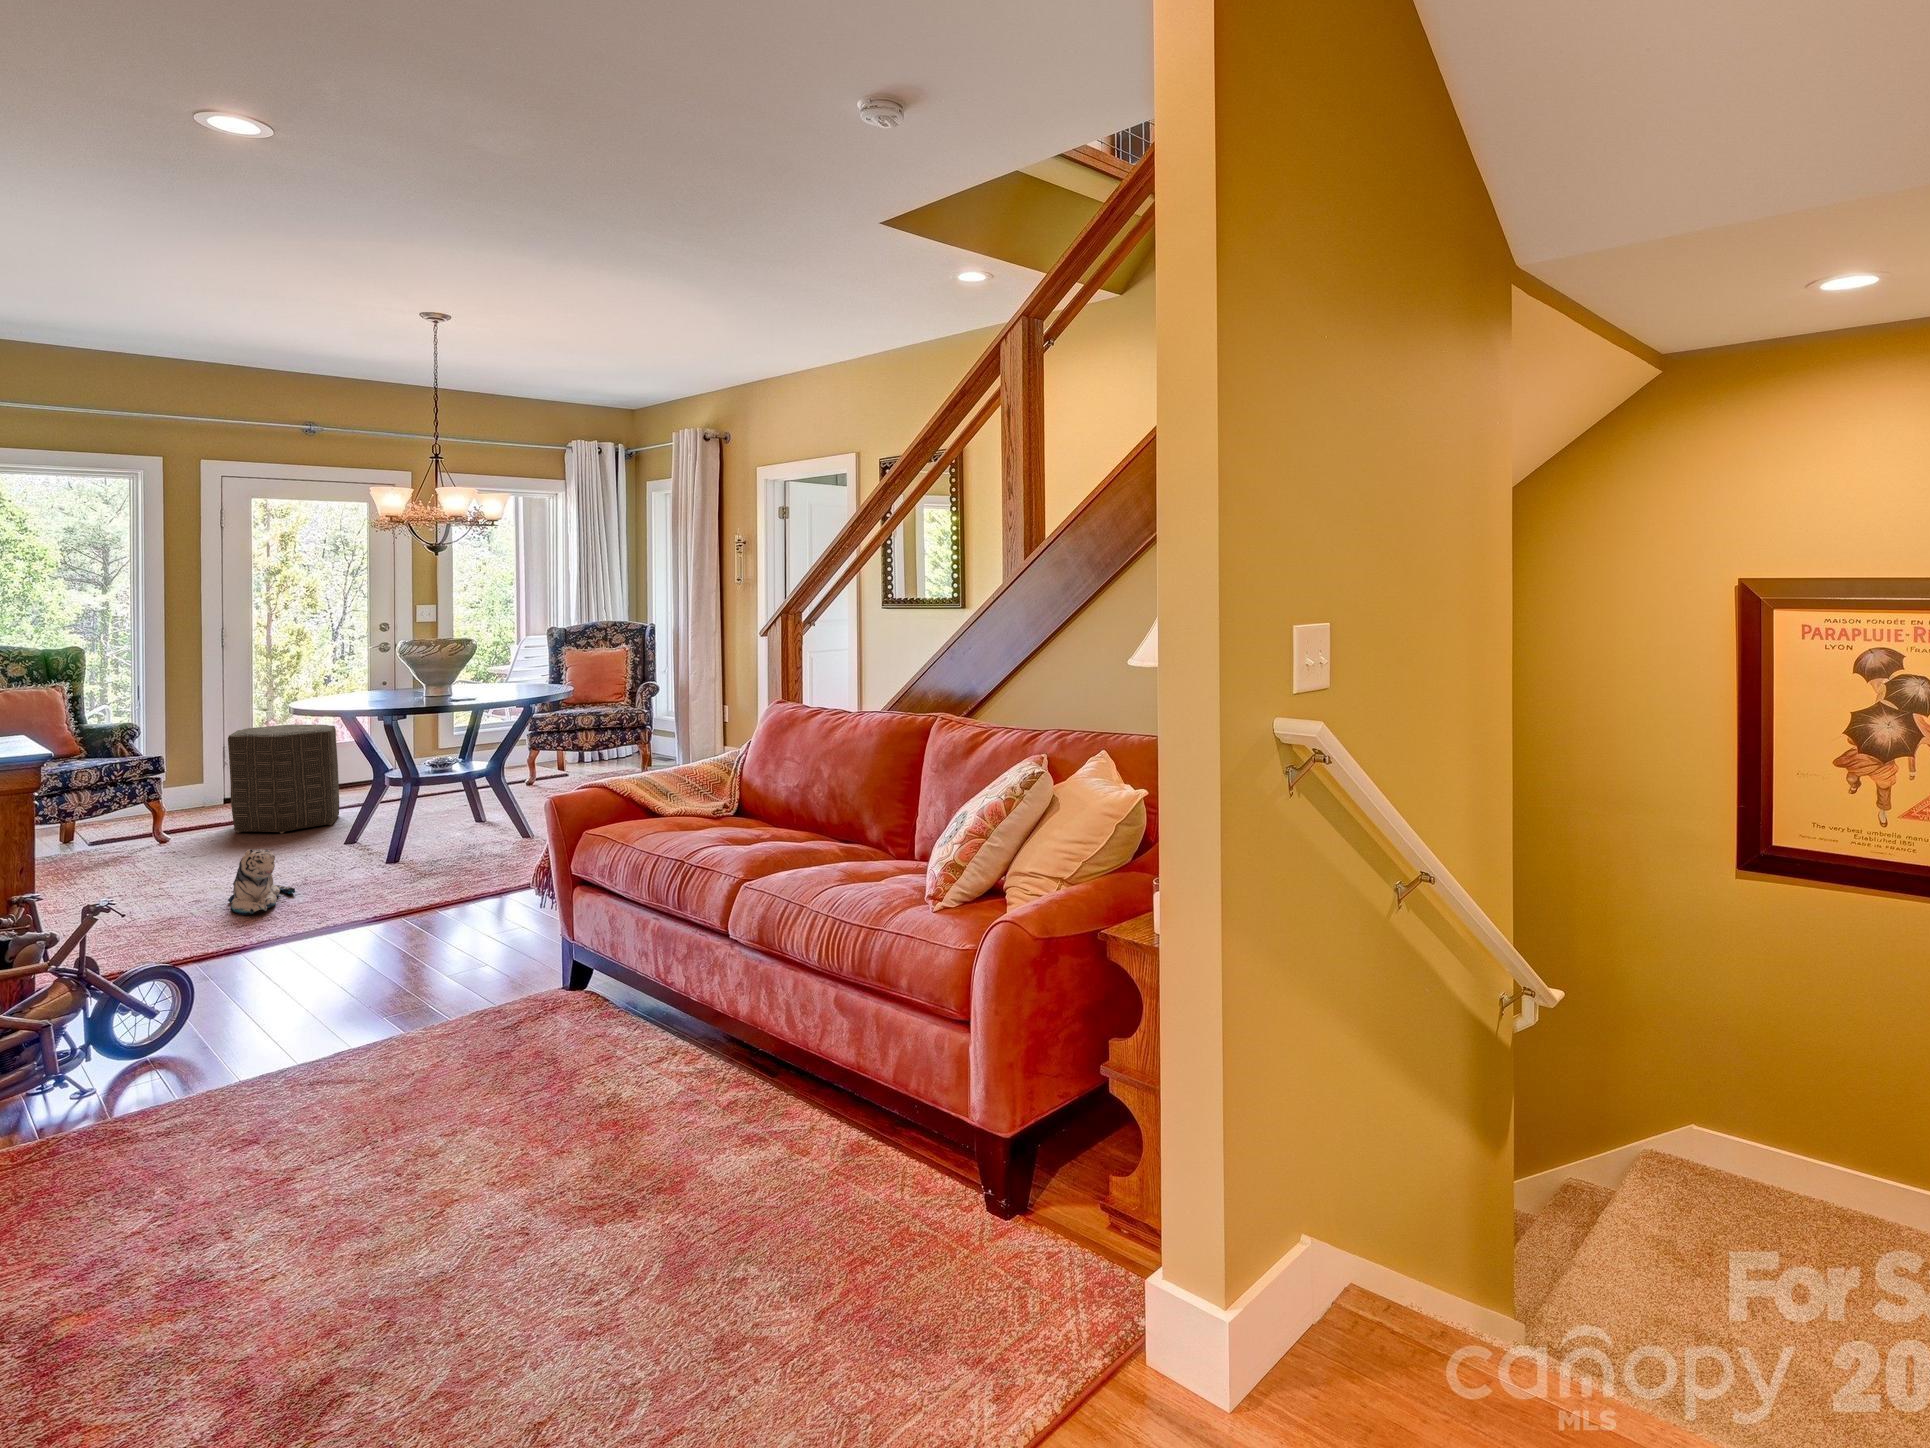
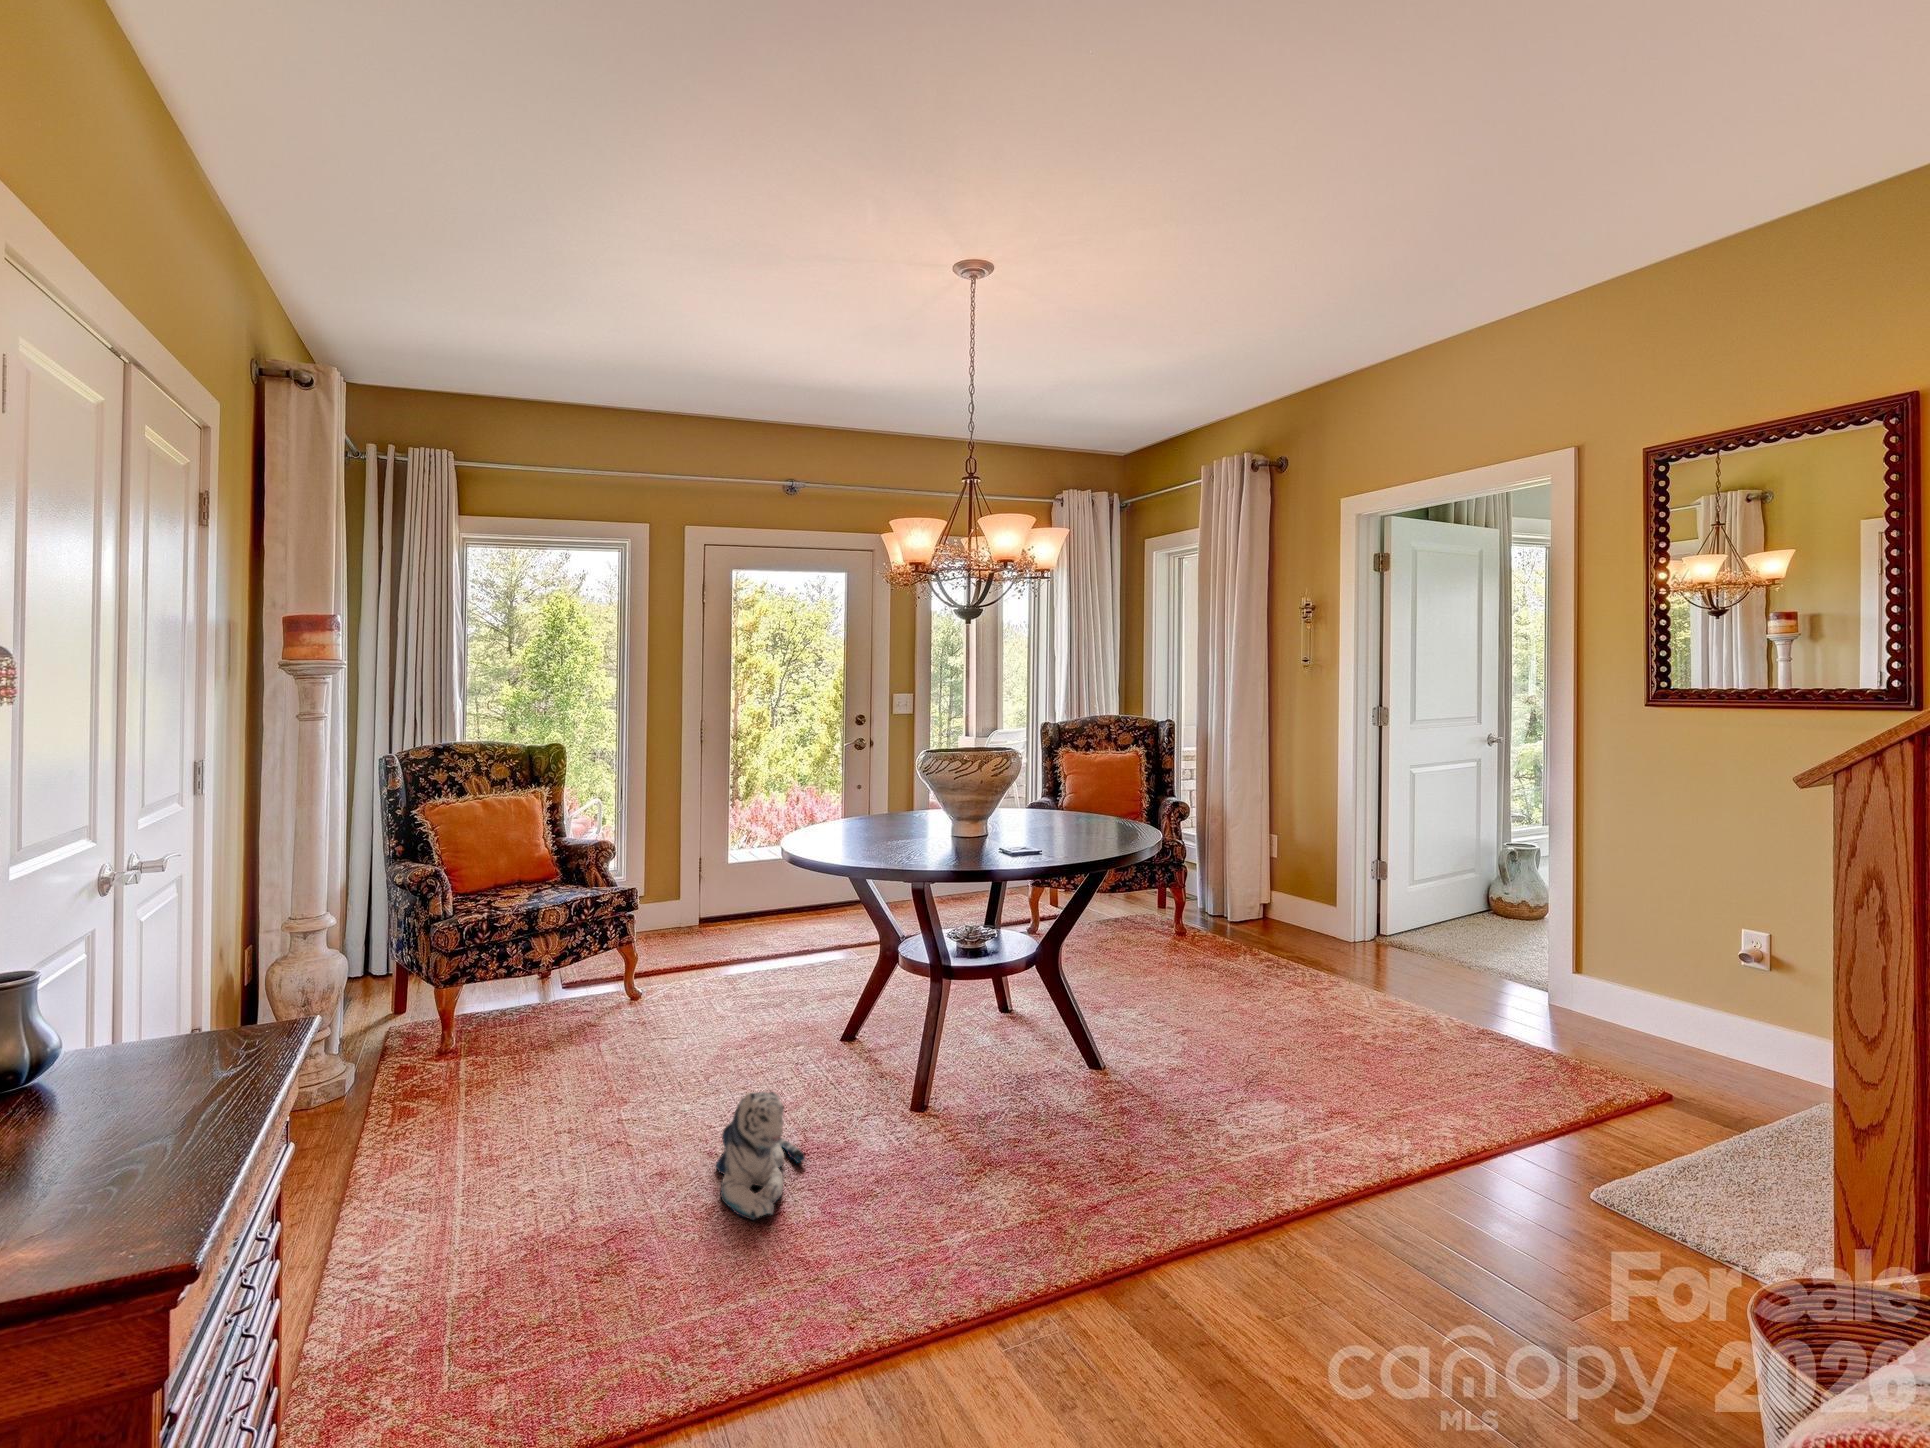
ottoman: present [228,724,339,833] -> none [706,846,821,1000]

